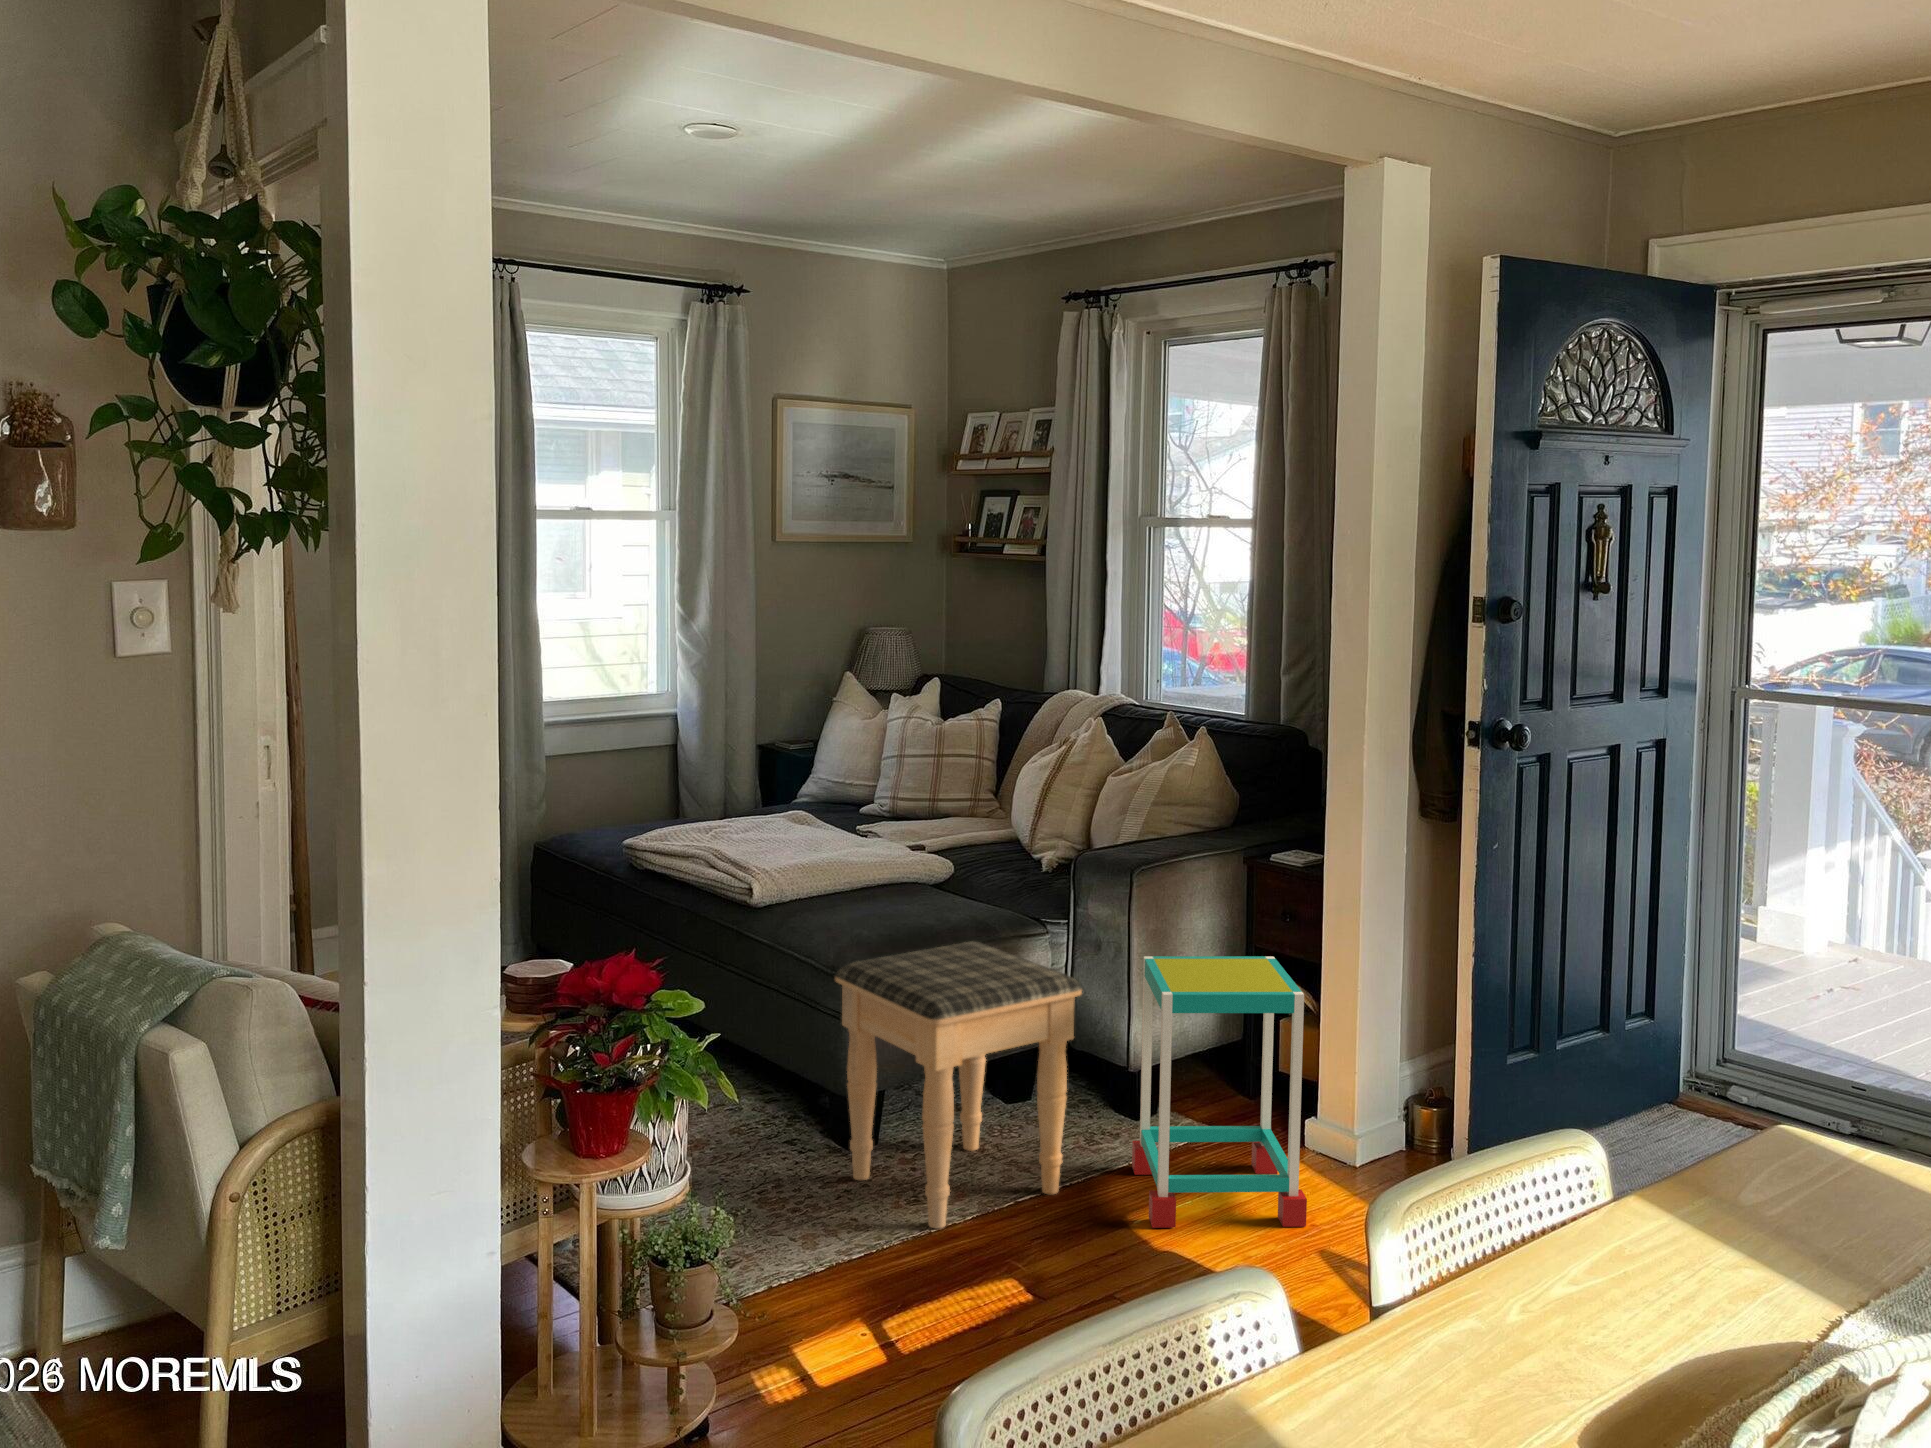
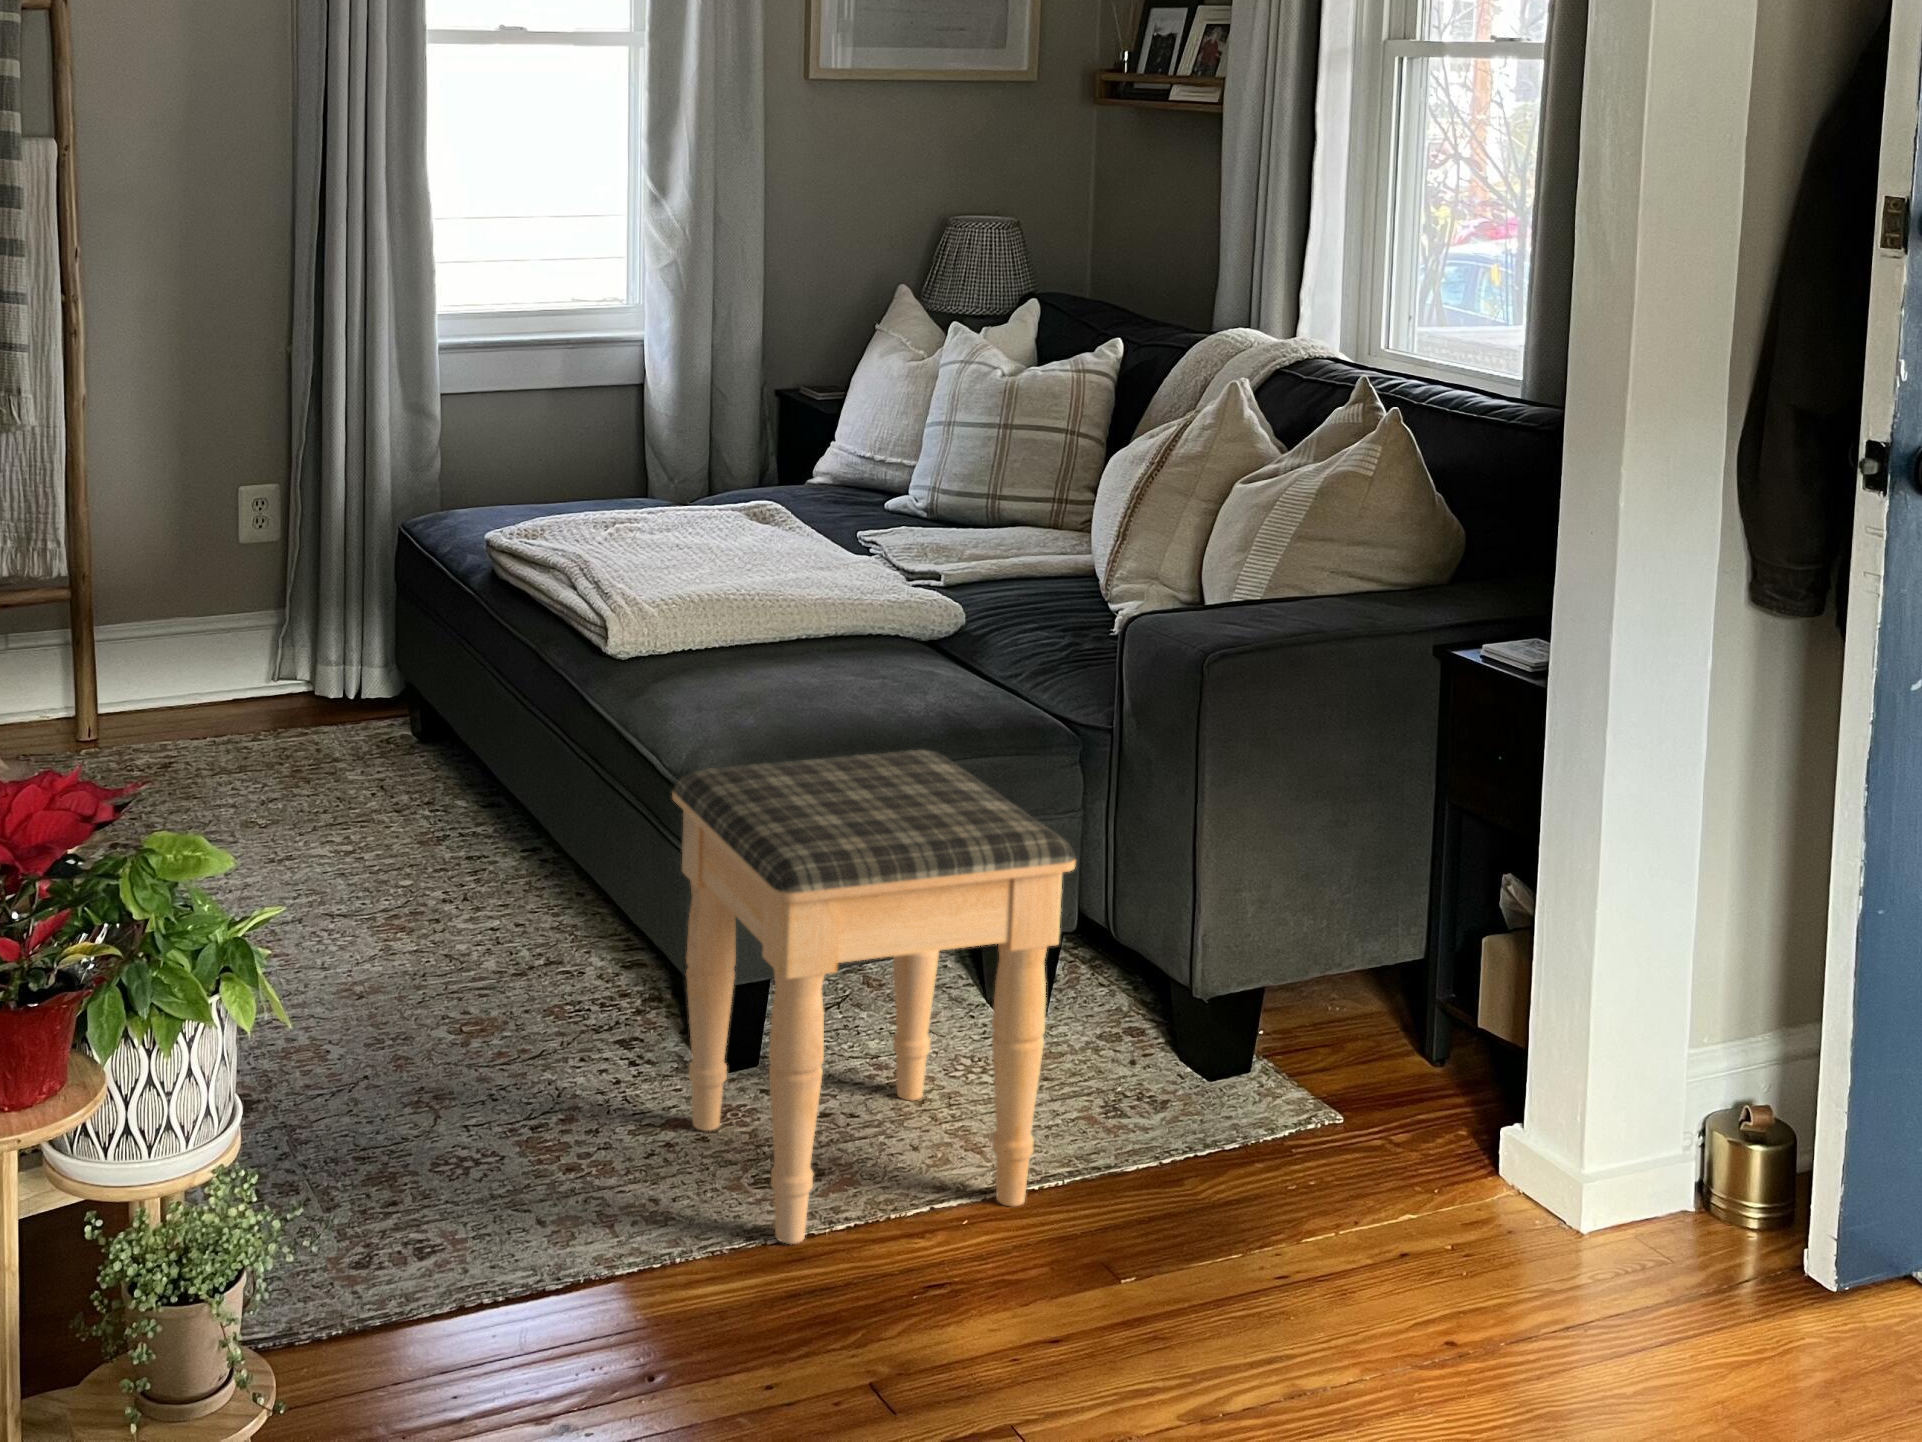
side table: present [1132,956,1307,1228] -> none [1162,810,1470,1348]

